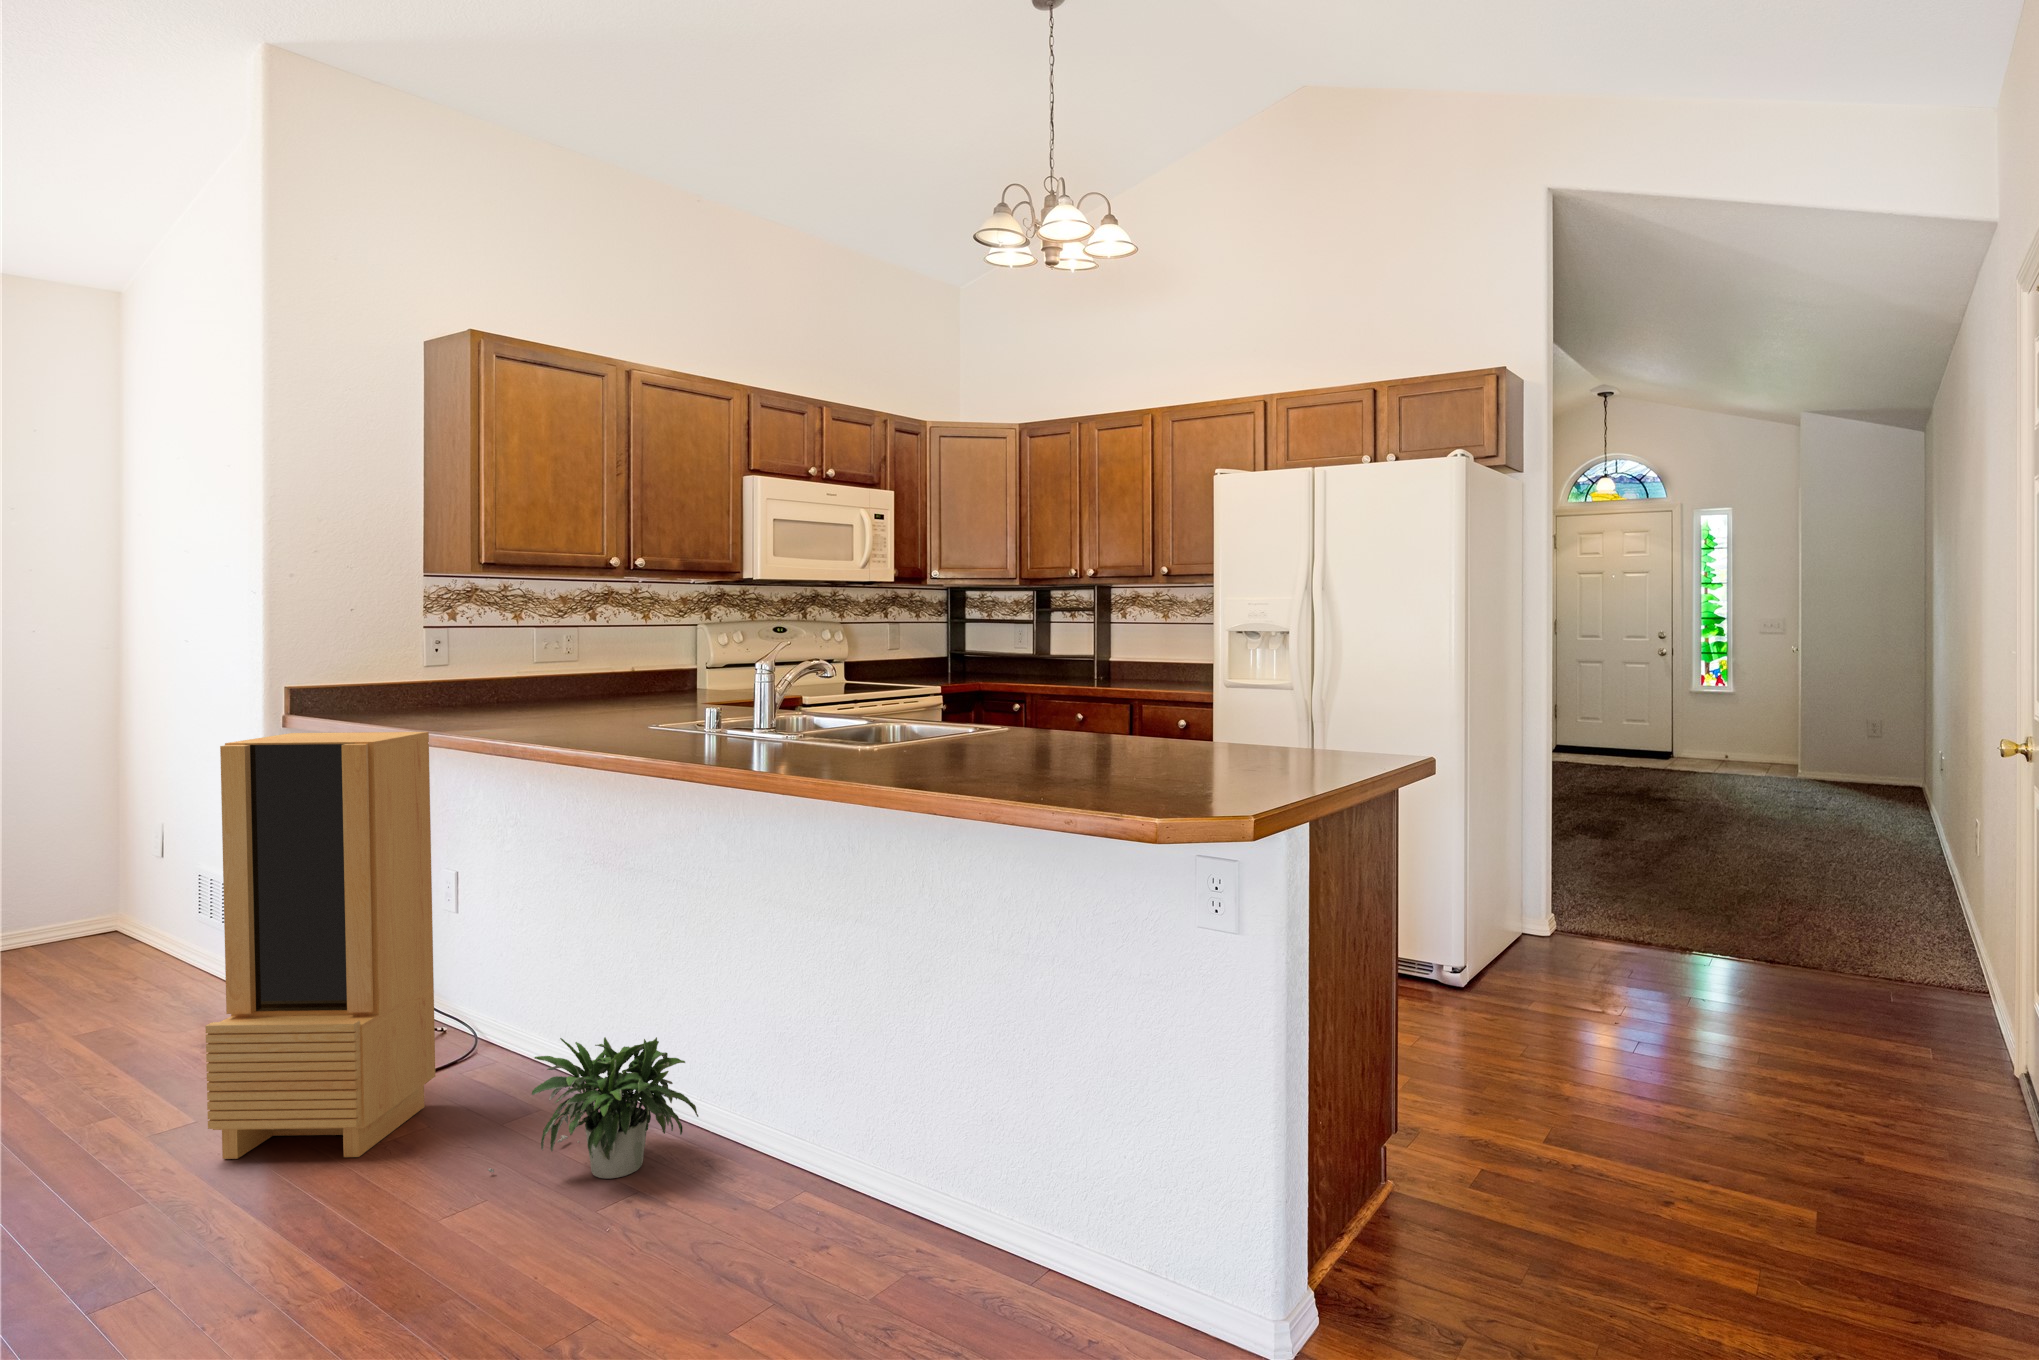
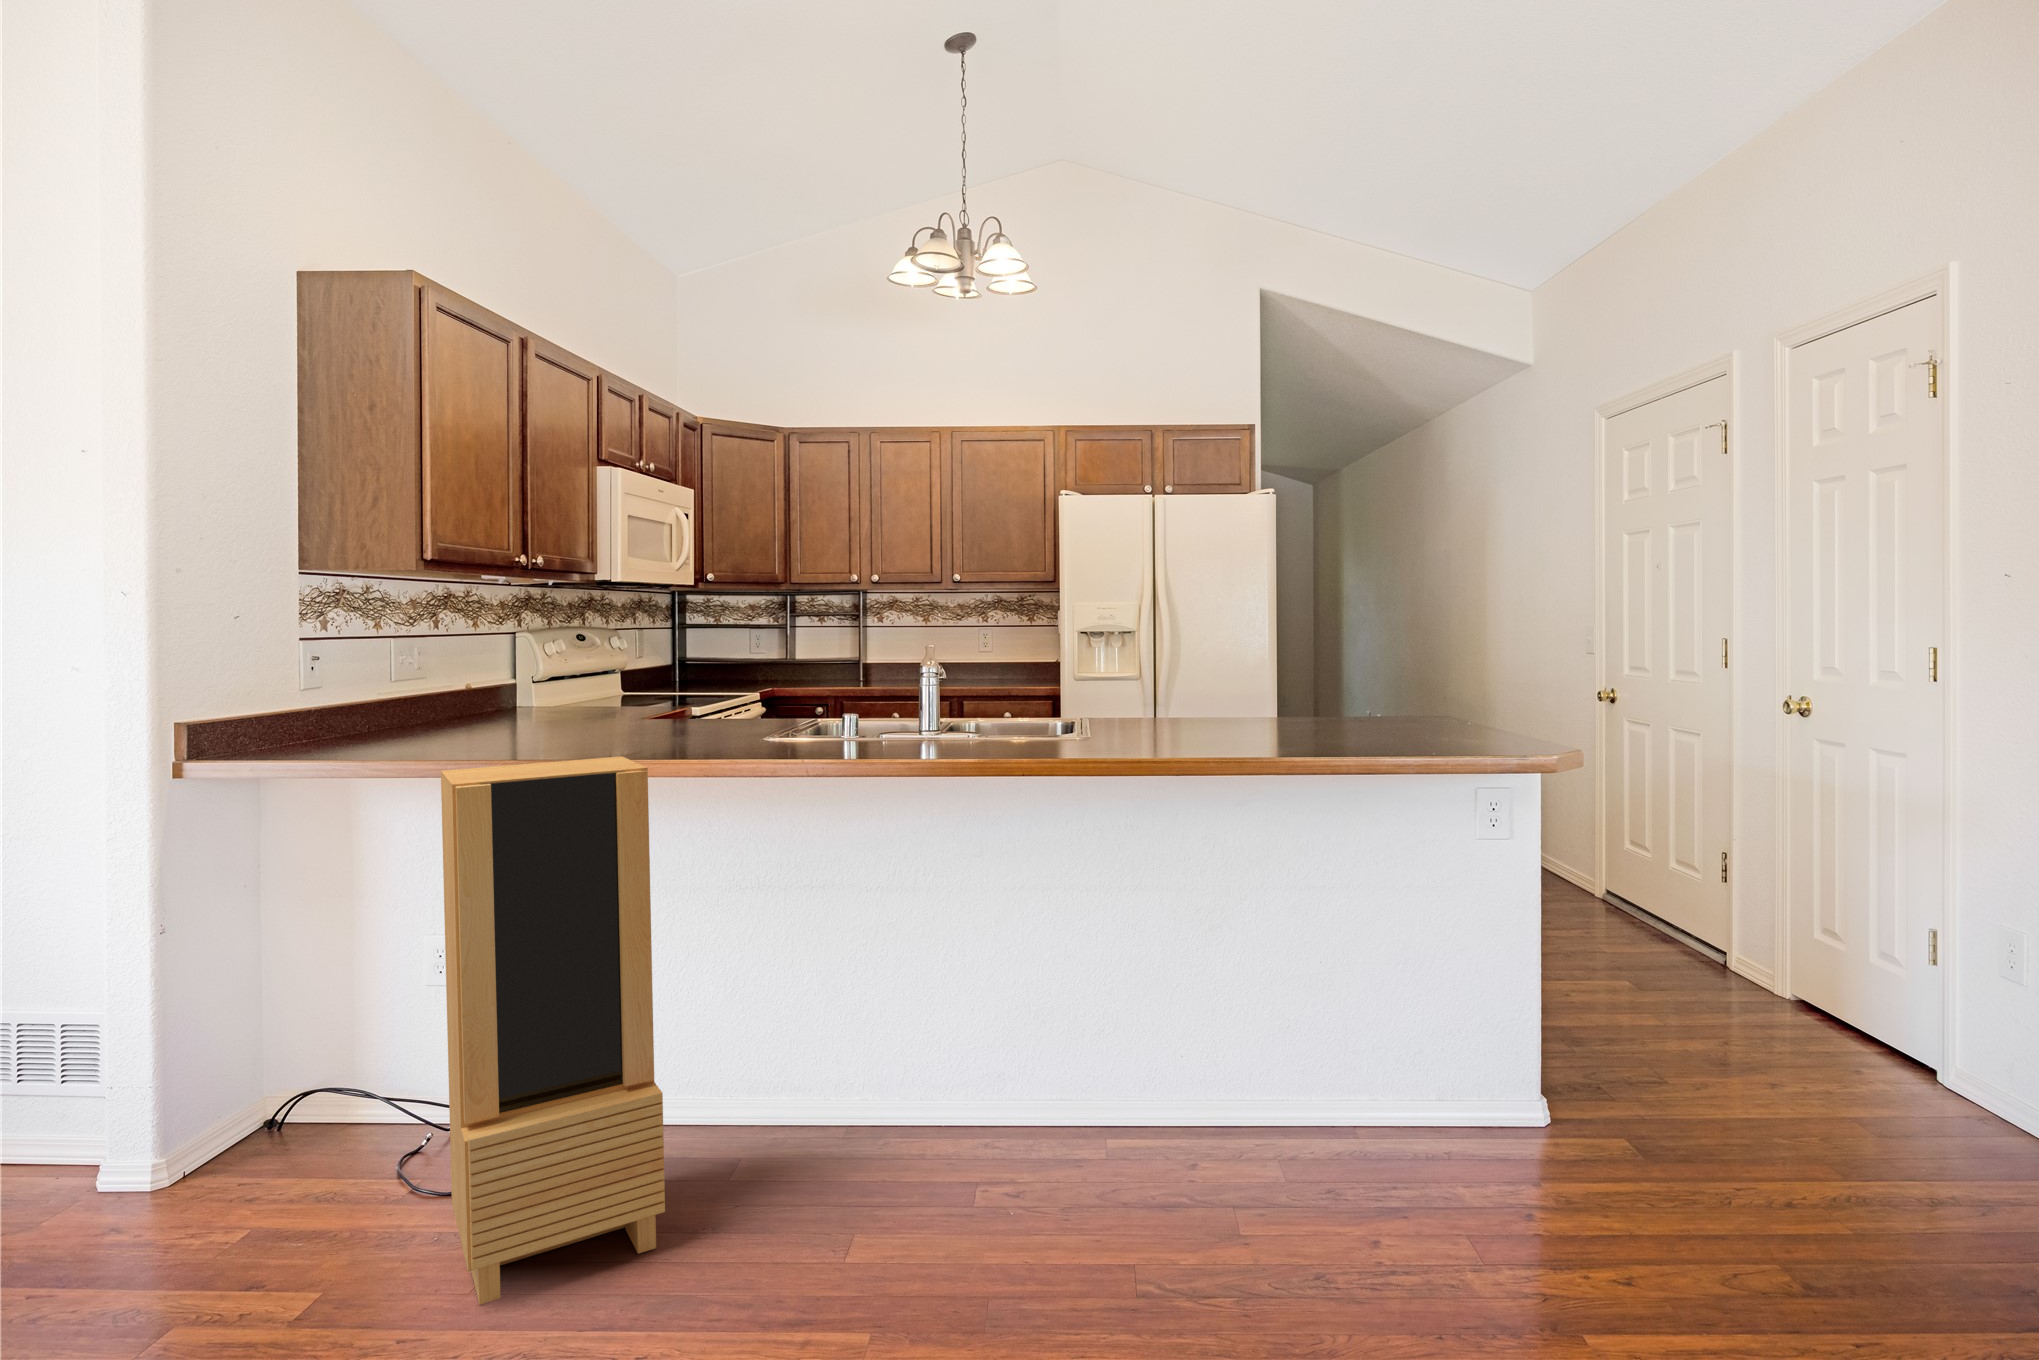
potted plant: present [488,1037,698,1178] -> none [839,1031,1020,1211]

